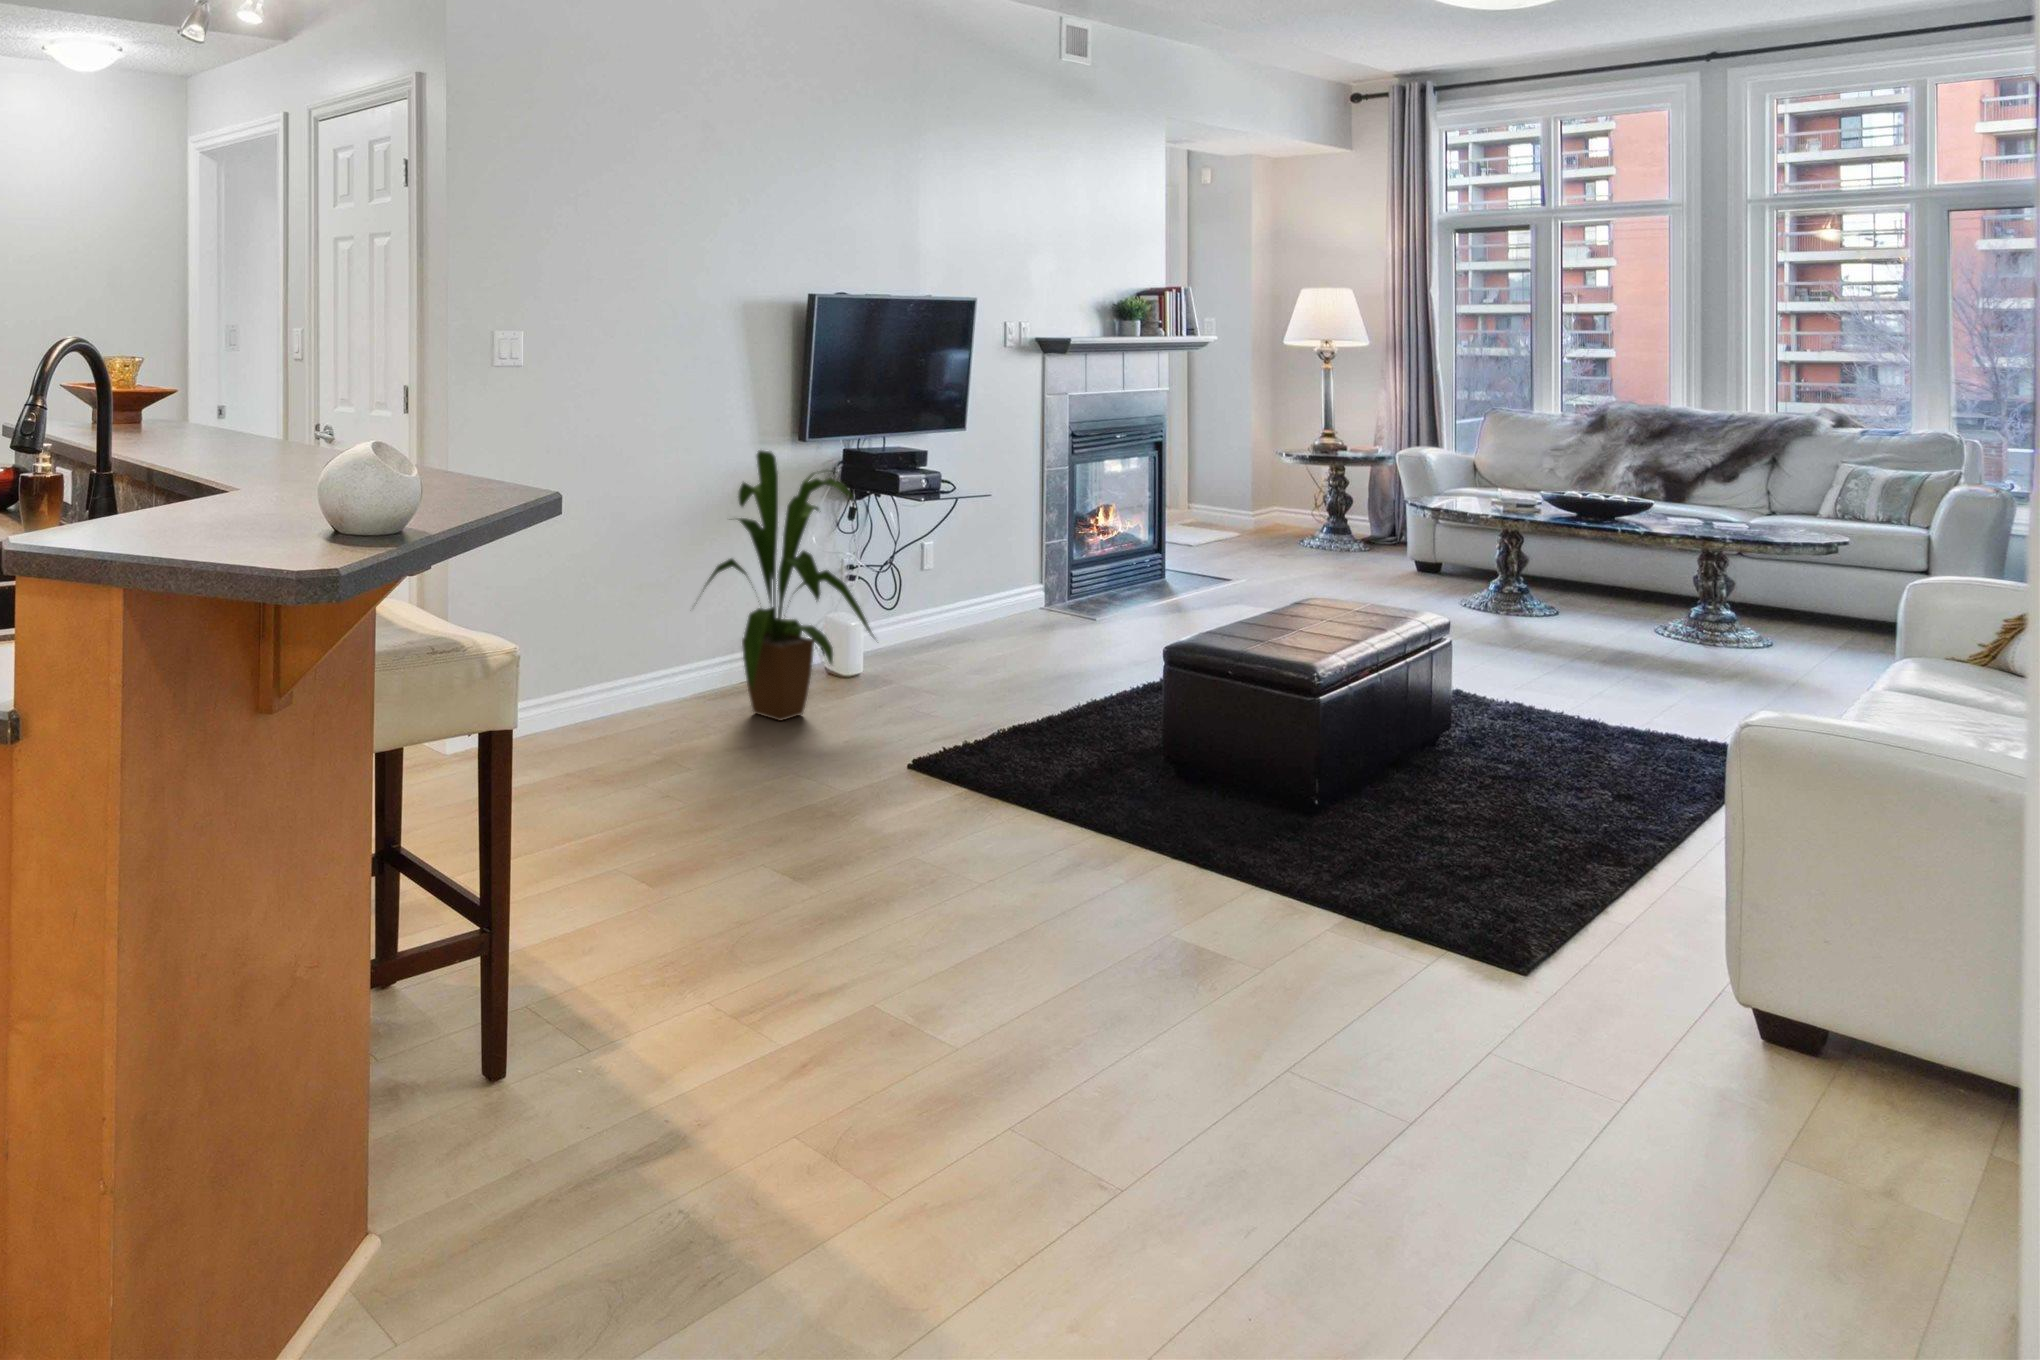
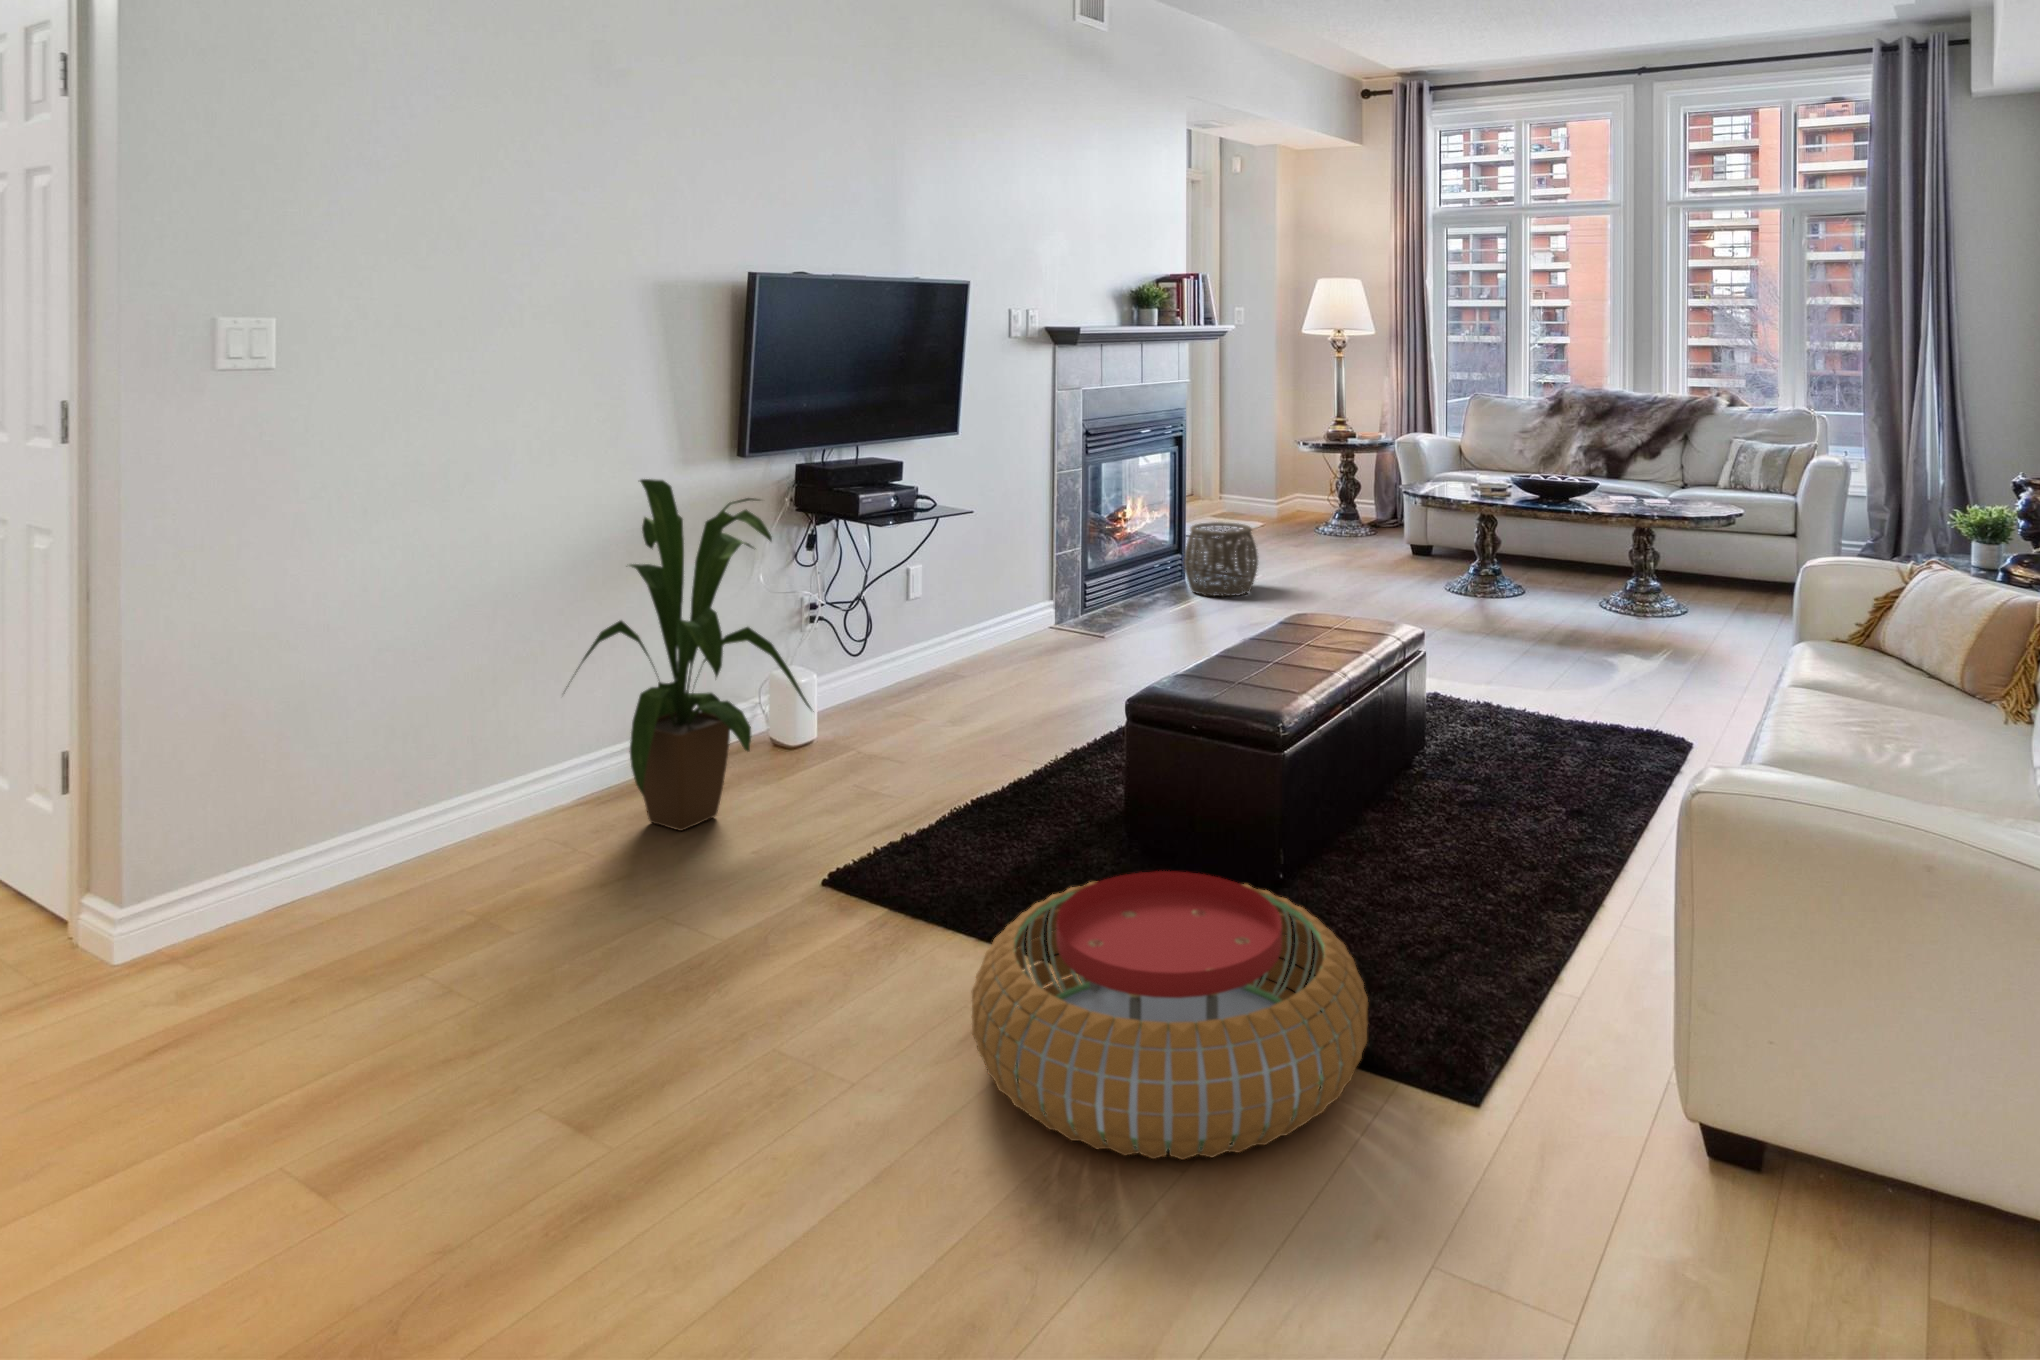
woven basket: none [1167,523,1248,594] -> present [1184,522,1258,596]
pouf: none [1064,771,1419,973] -> present [972,871,1368,1160]

